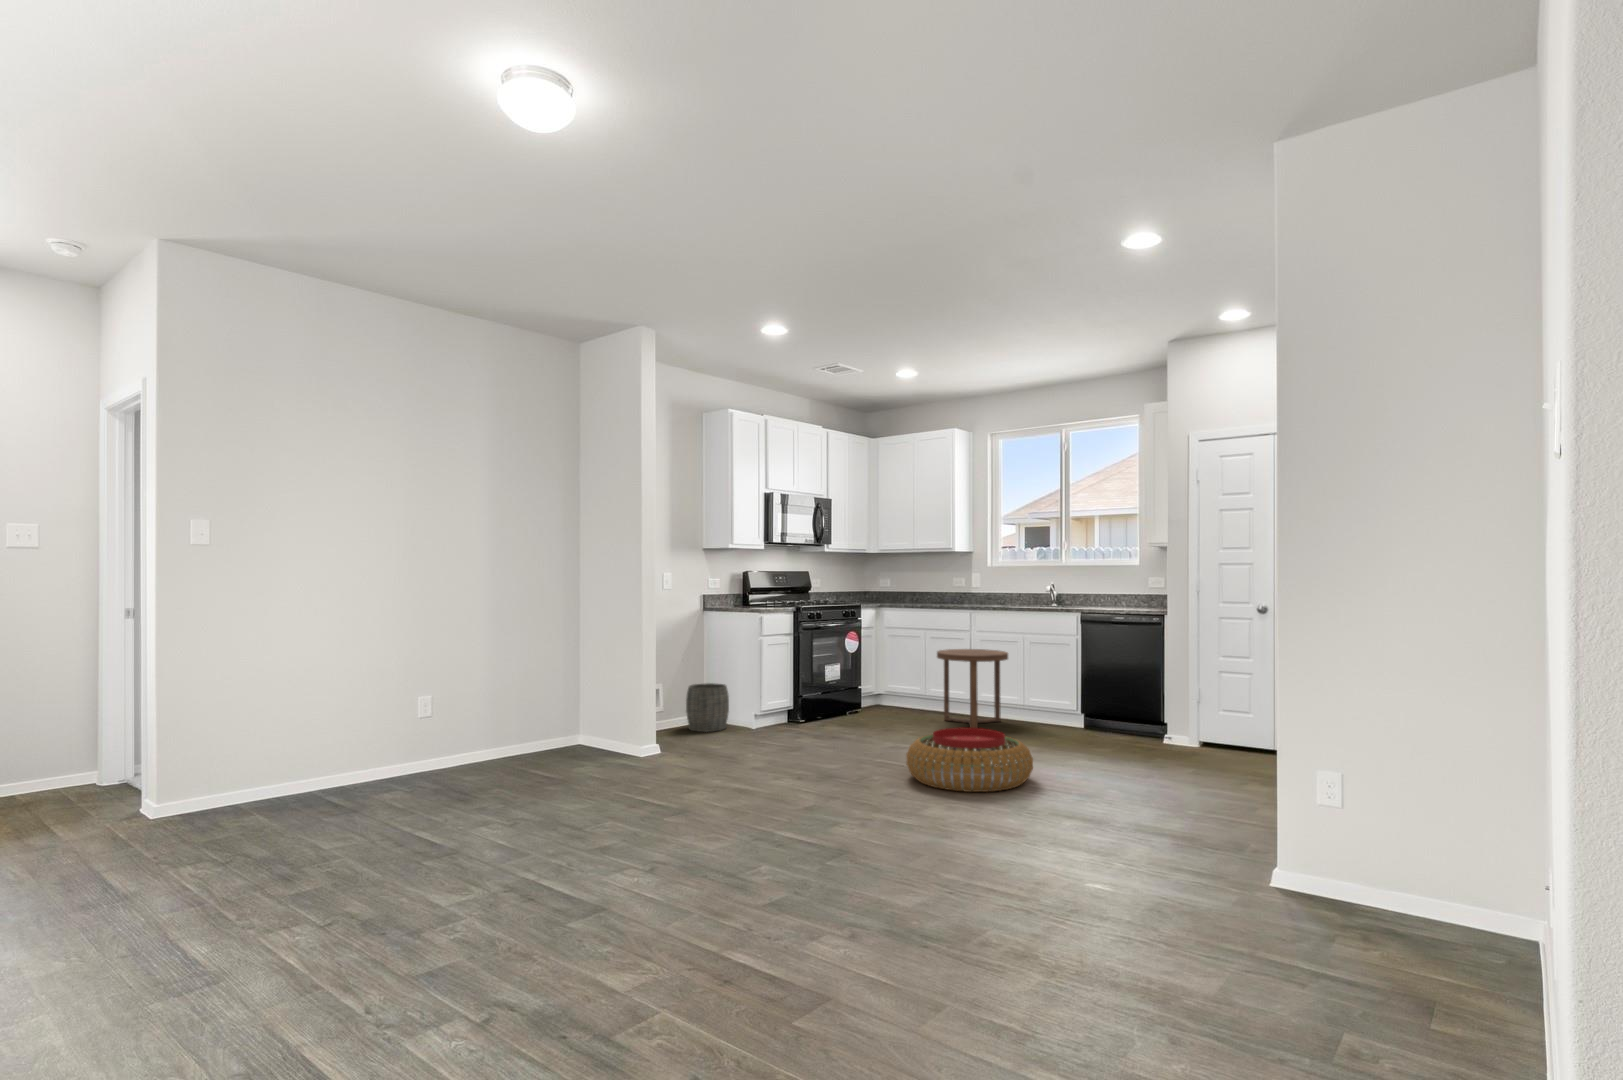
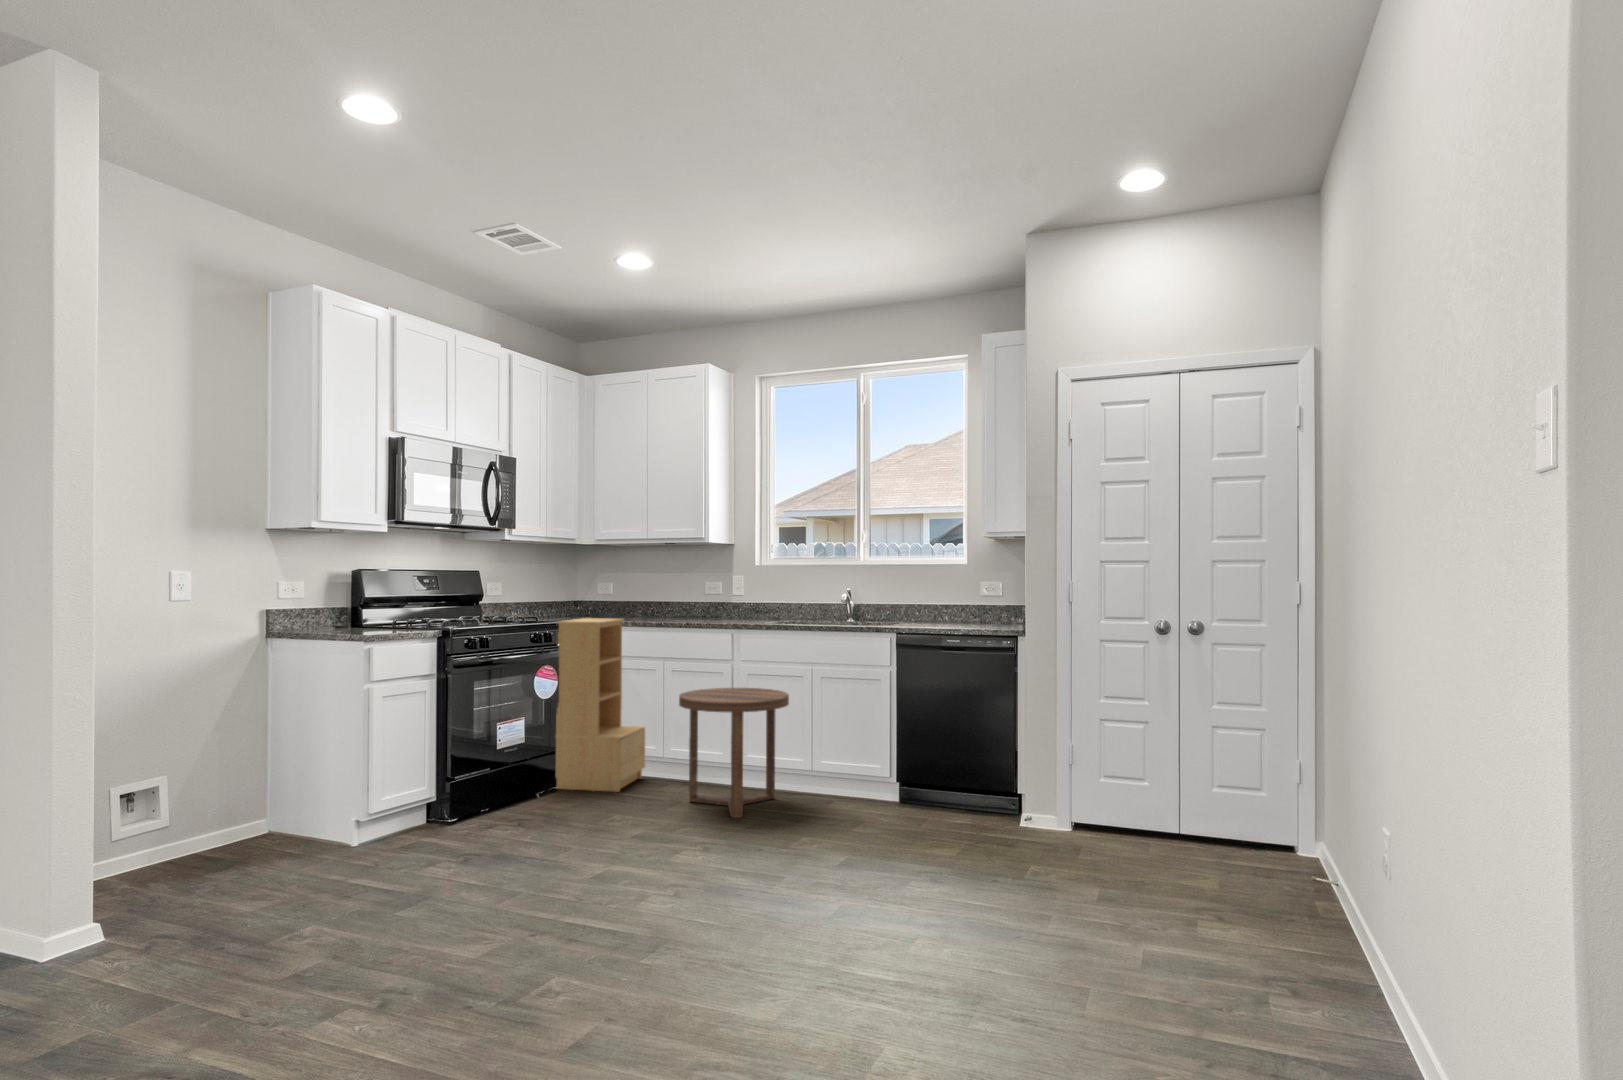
bookshelf: none [858,603,916,714] -> present [555,618,645,792]
woven basket: present [686,683,729,732] -> none [215,768,306,864]
pouf: present [906,728,1033,792] -> none [621,861,867,1021]

